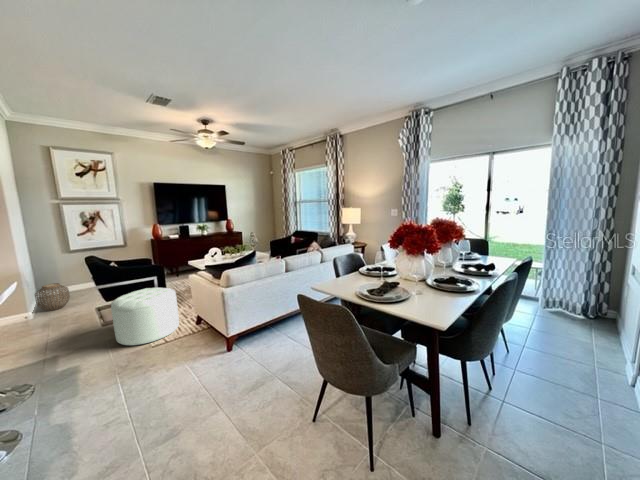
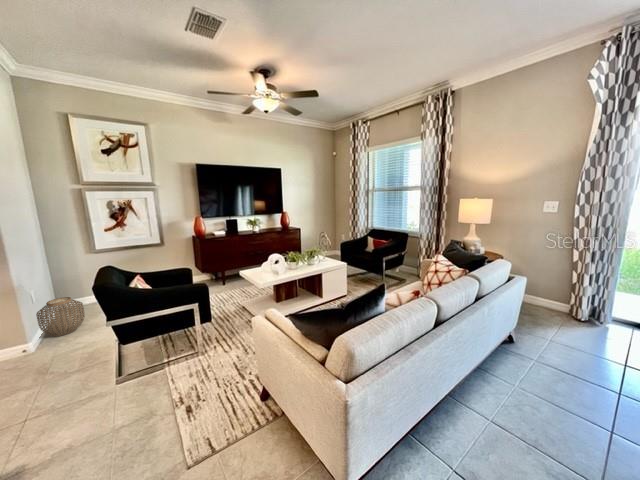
ottoman: present [111,288,179,345] -> none [103,327,223,454]

